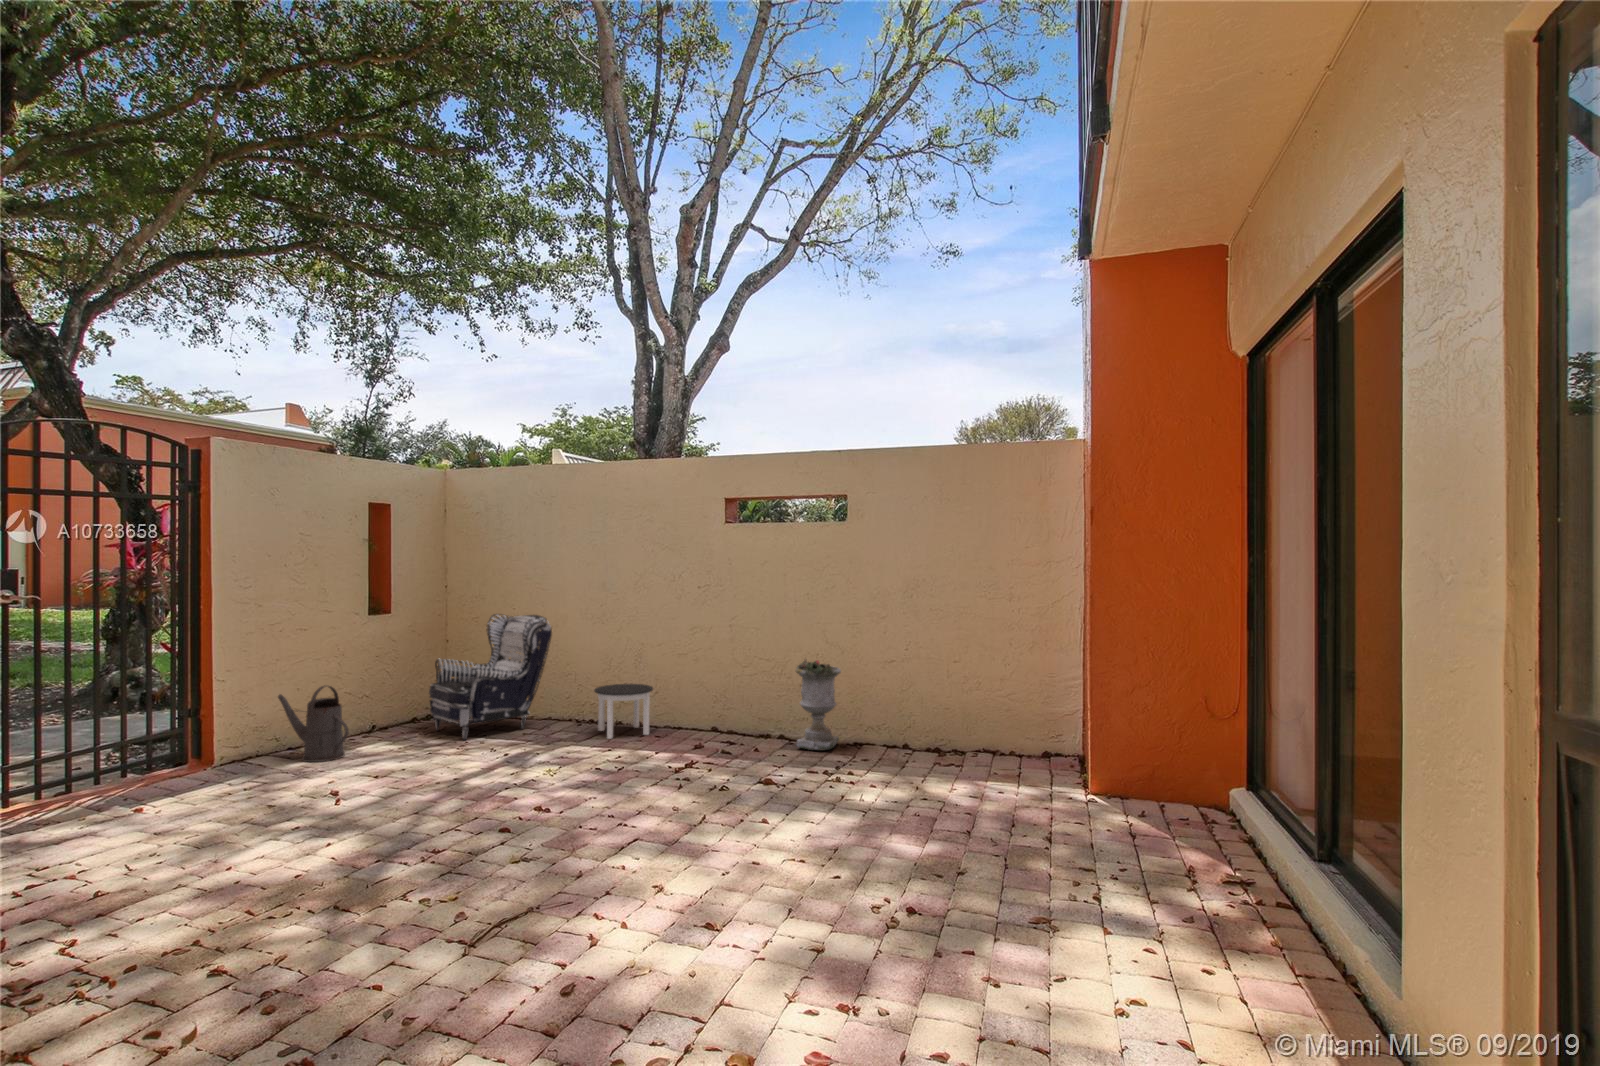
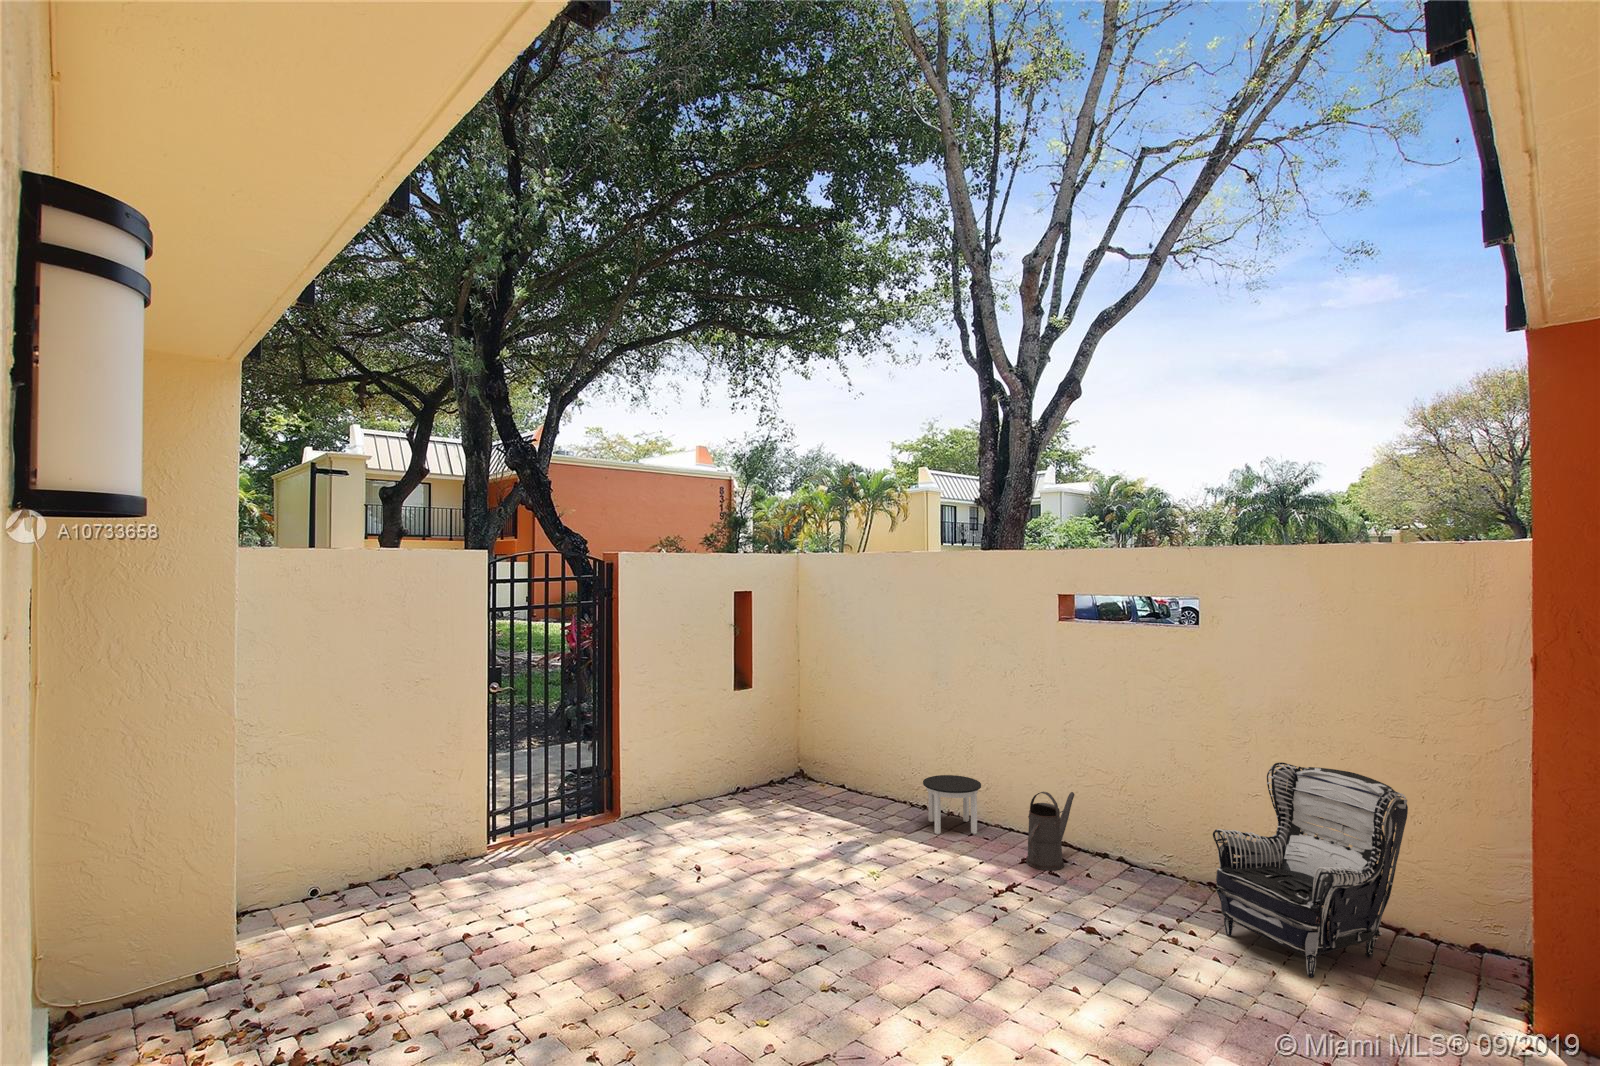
armchair: present [429,614,552,740] -> present [1213,762,1408,977]
planter: present [796,659,841,750] -> none [1131,779,1187,890]
watering can: present [278,685,349,762] -> present [1026,792,1074,871]

